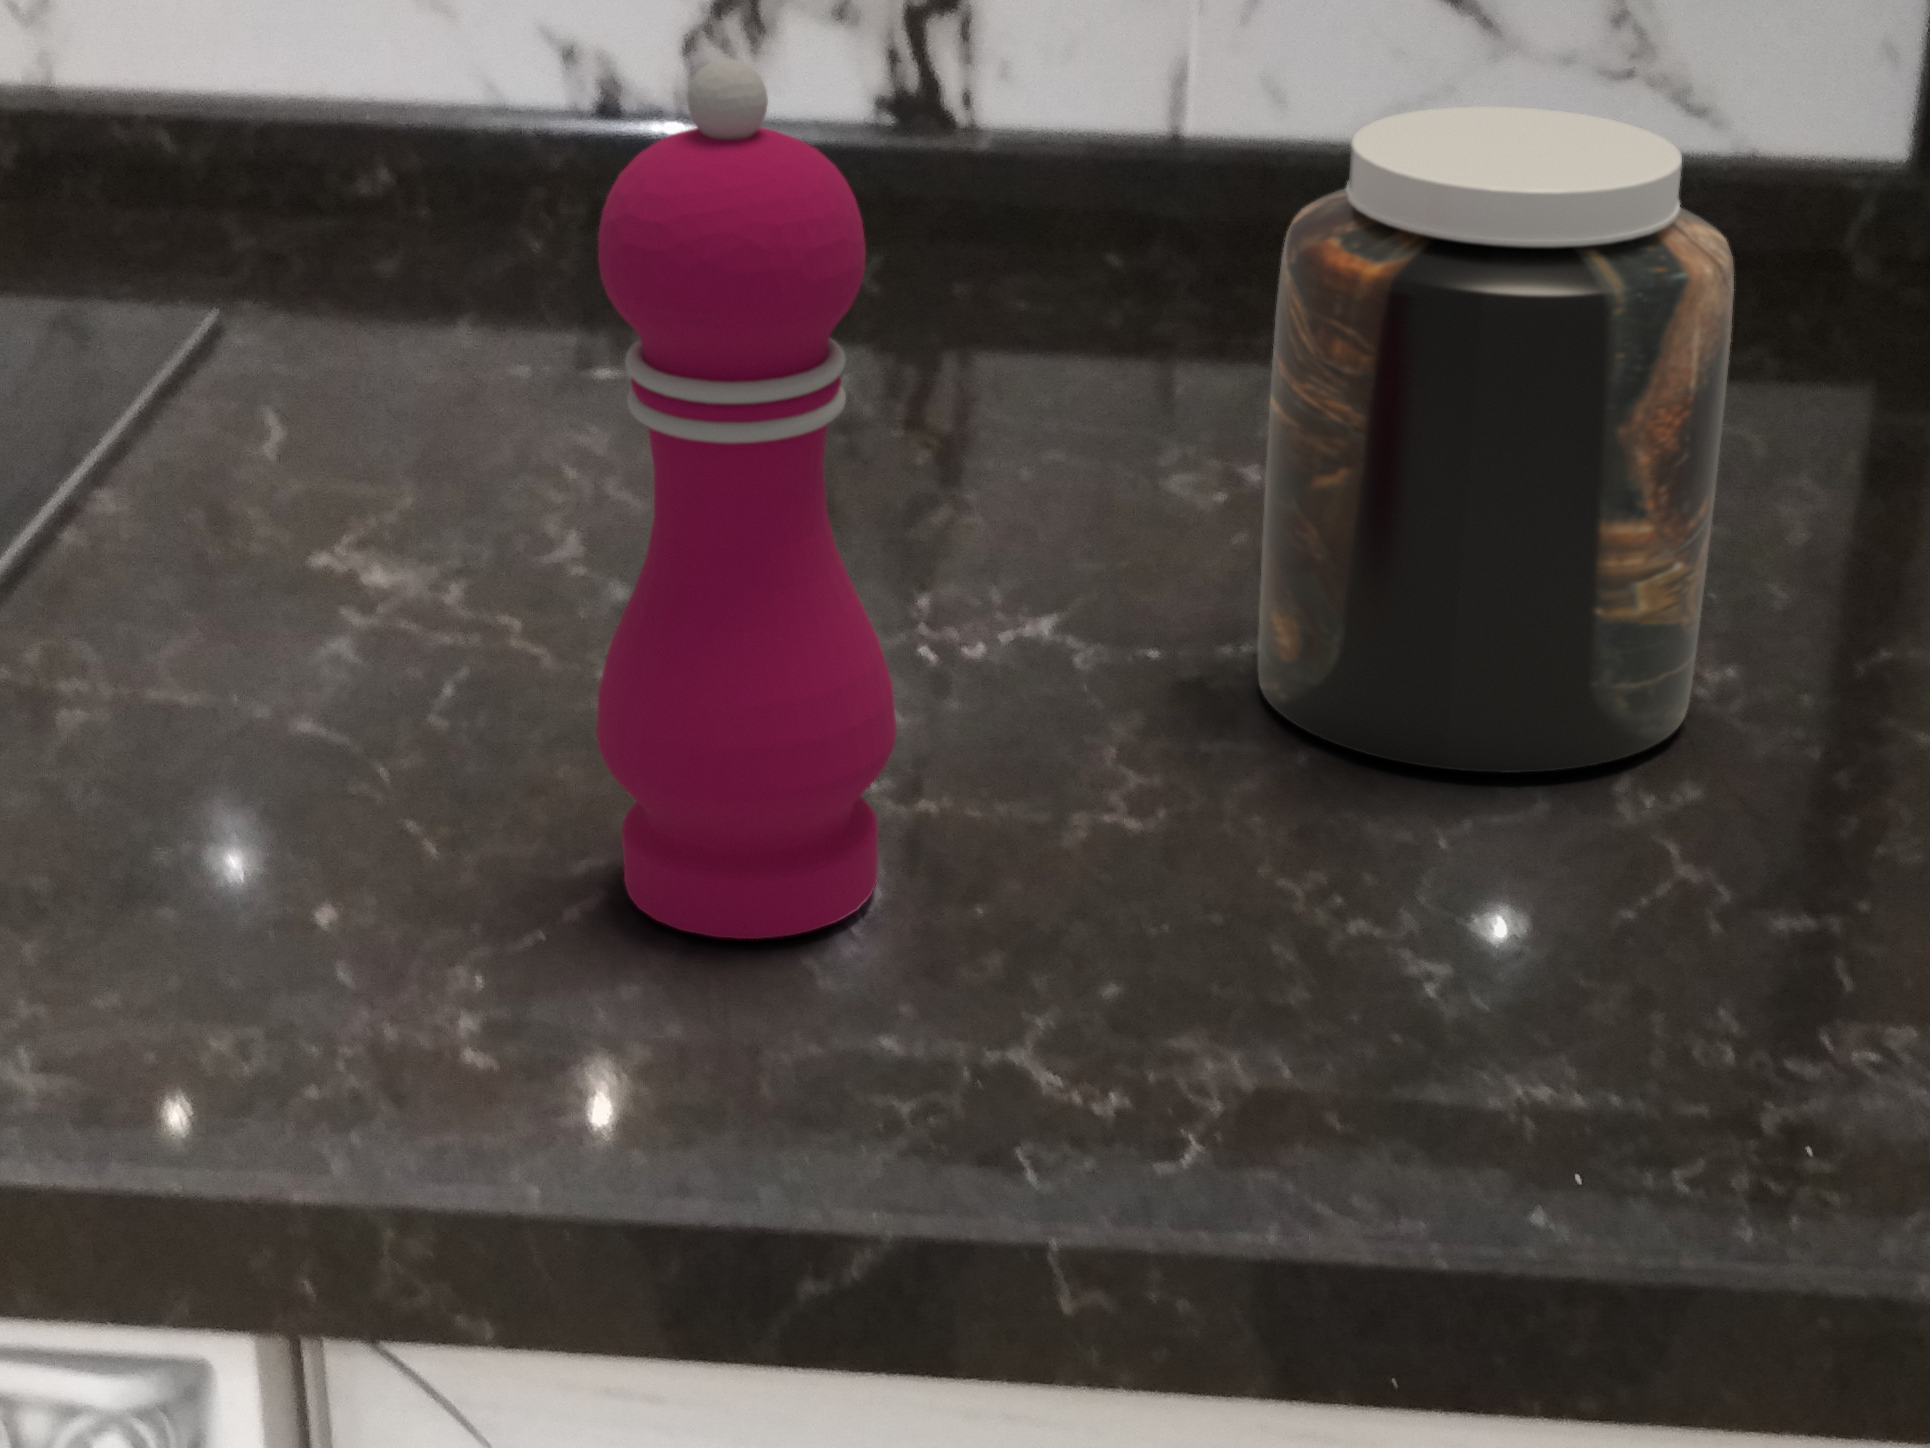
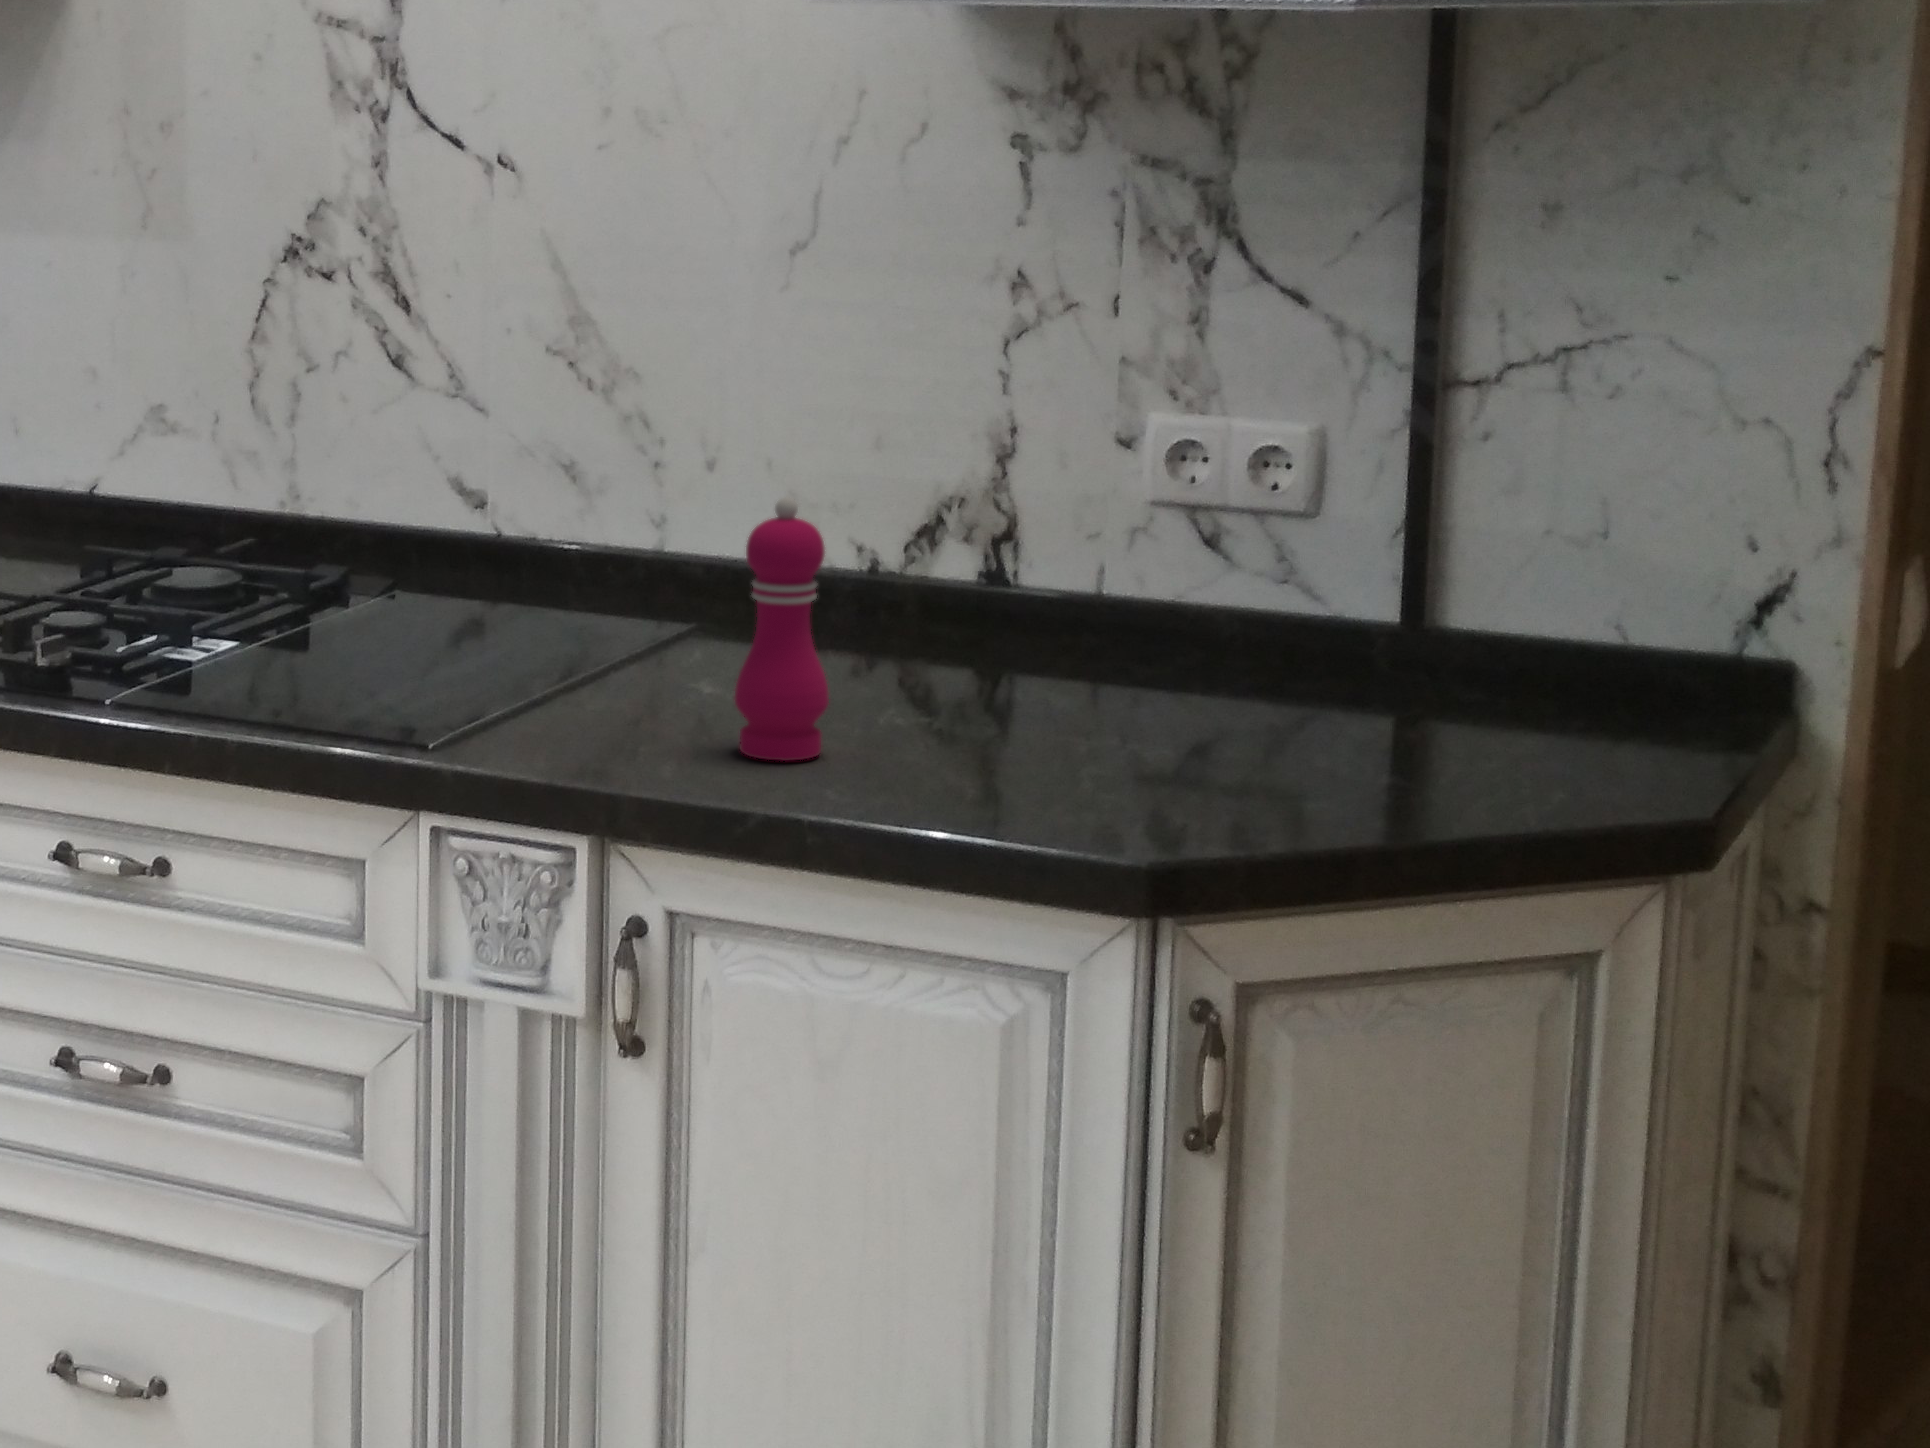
jar: present [1258,106,1734,773] -> none [990,546,1148,759]

